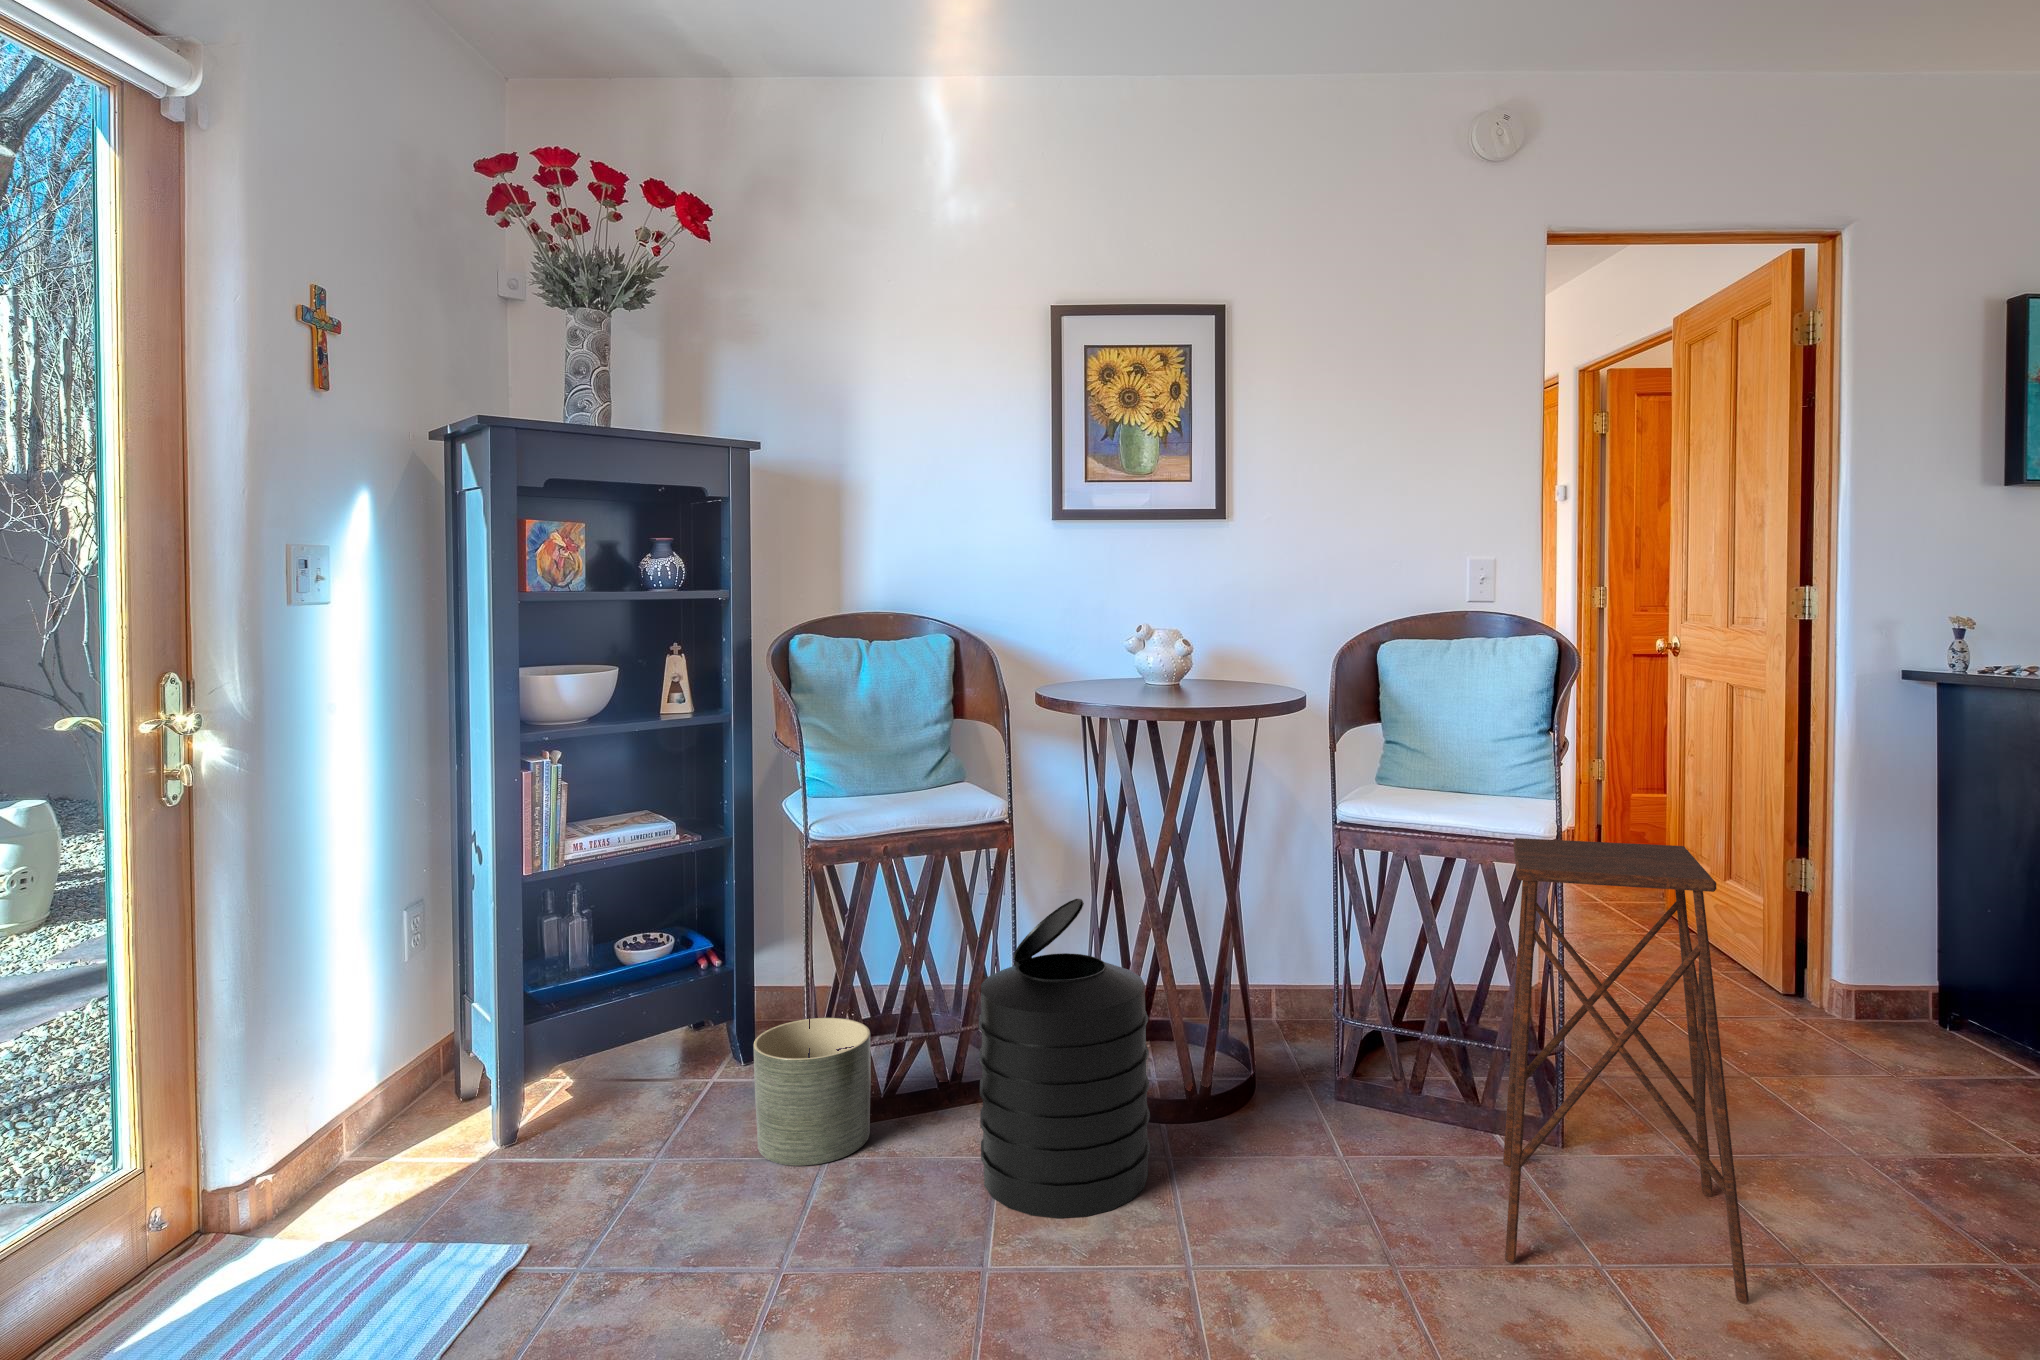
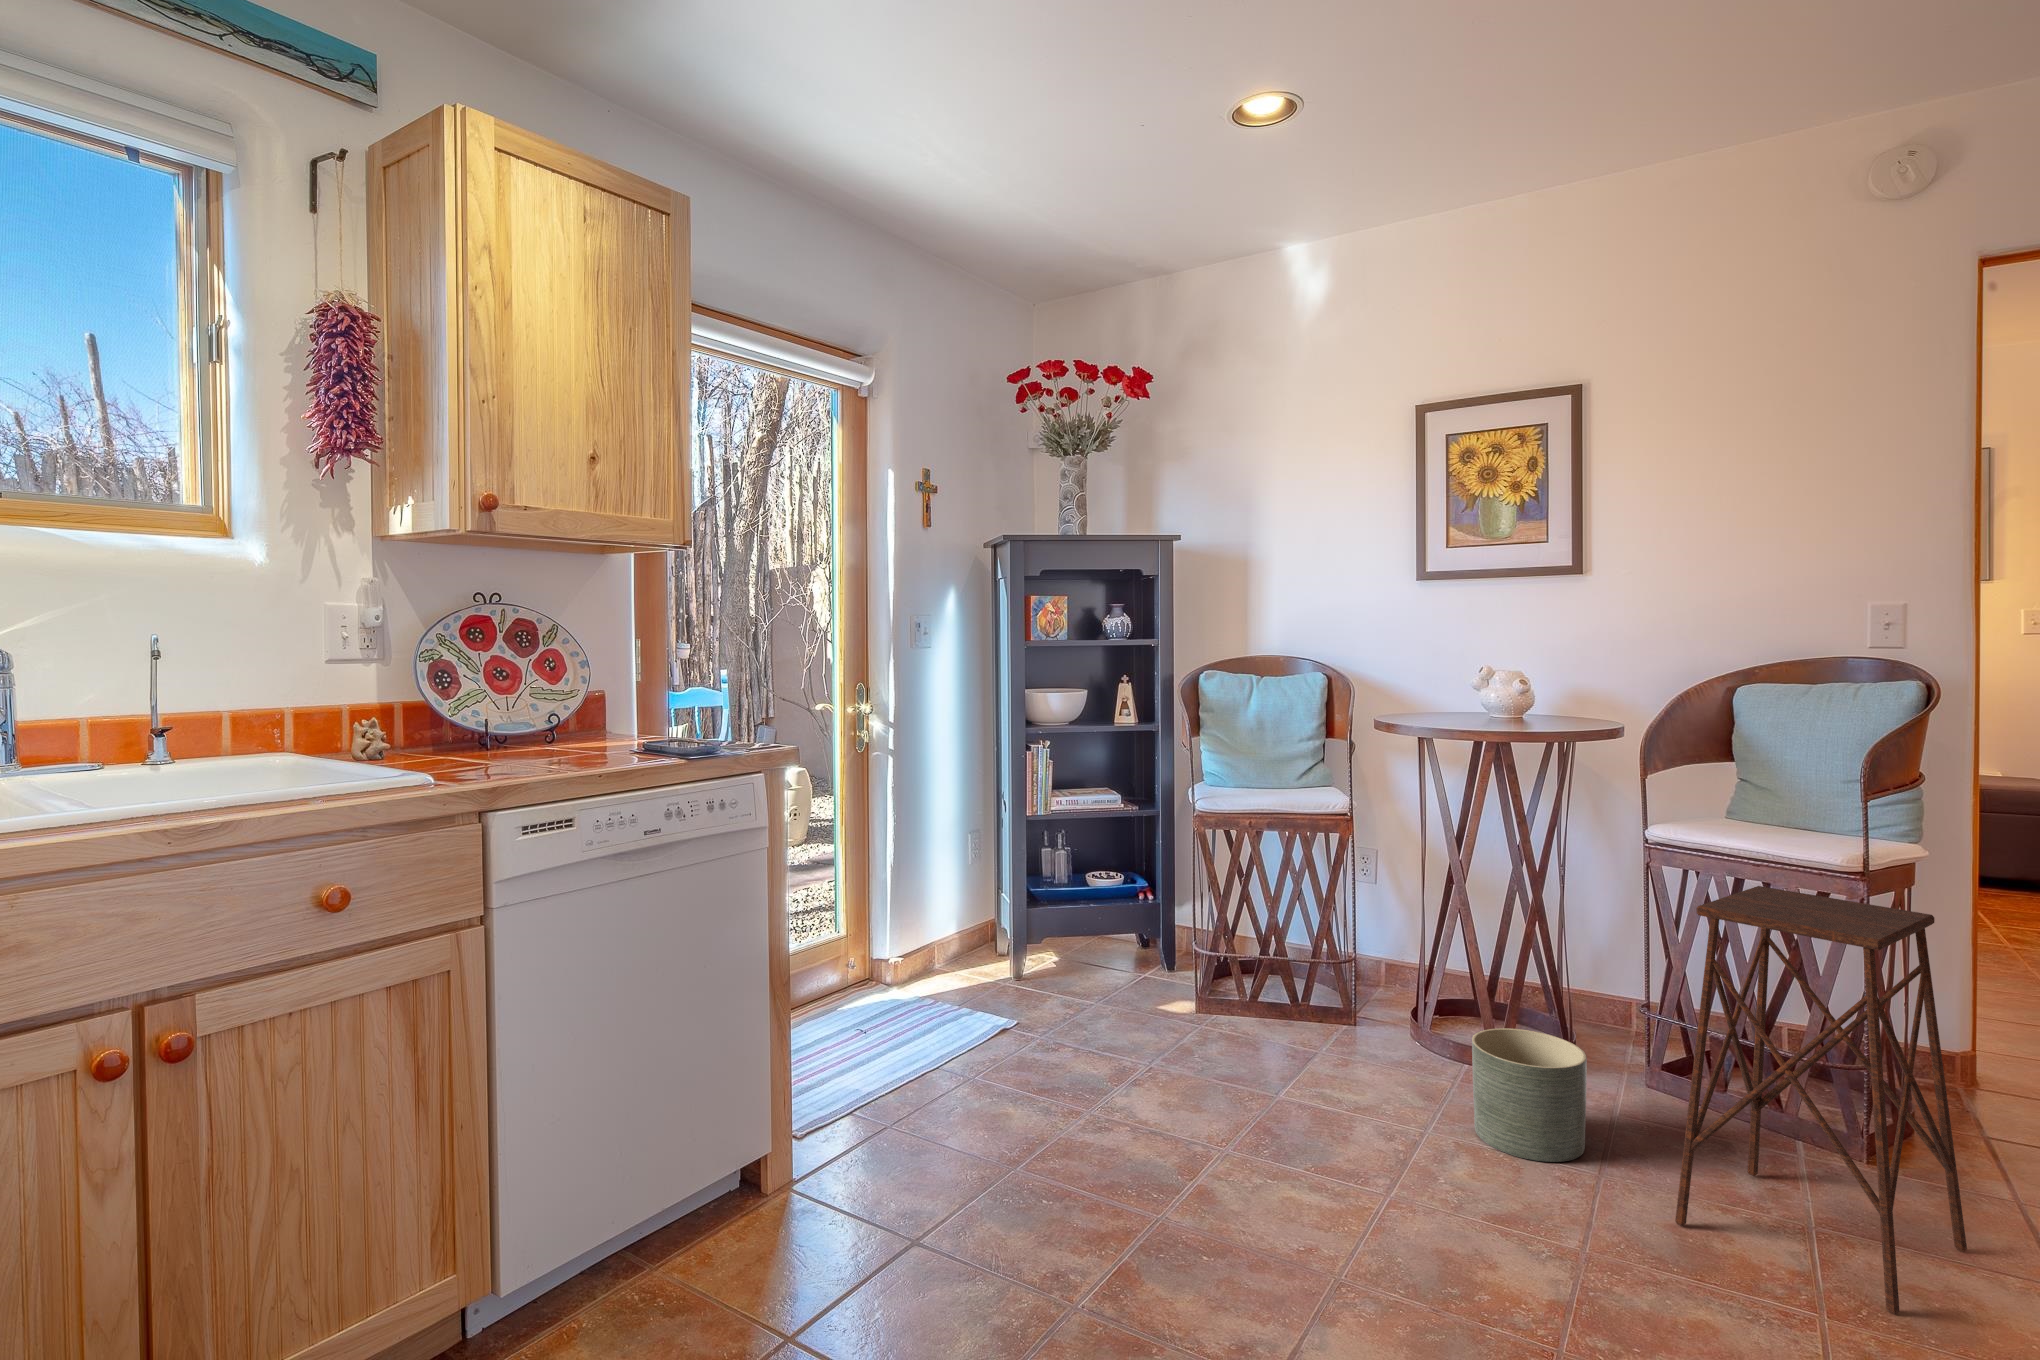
trash can: present [979,899,1150,1218] -> none [1287,883,1418,1109]
planter: present [754,1018,871,1166] -> present [1472,1028,1587,1162]

